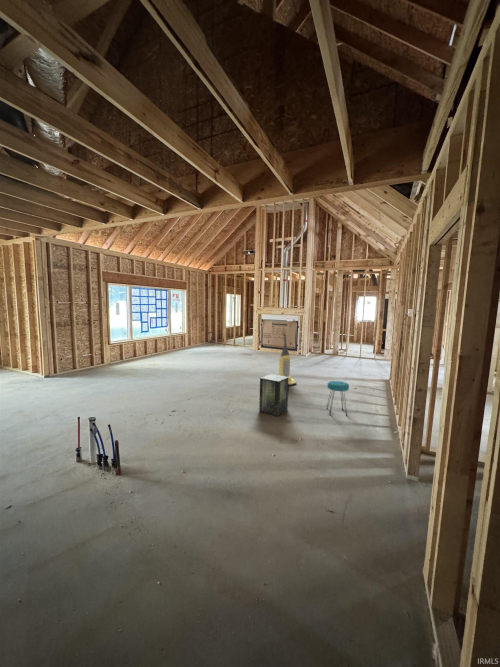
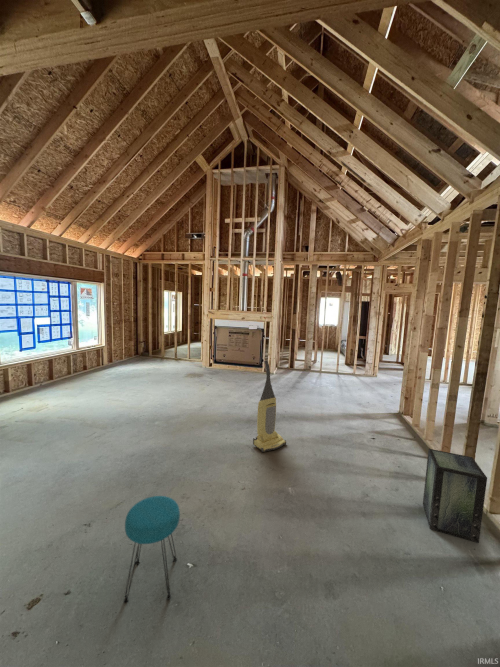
storage box: present [259,374,289,416] -> present [423,449,487,543]
stool: present [327,381,349,415] -> present [124,496,180,602]

